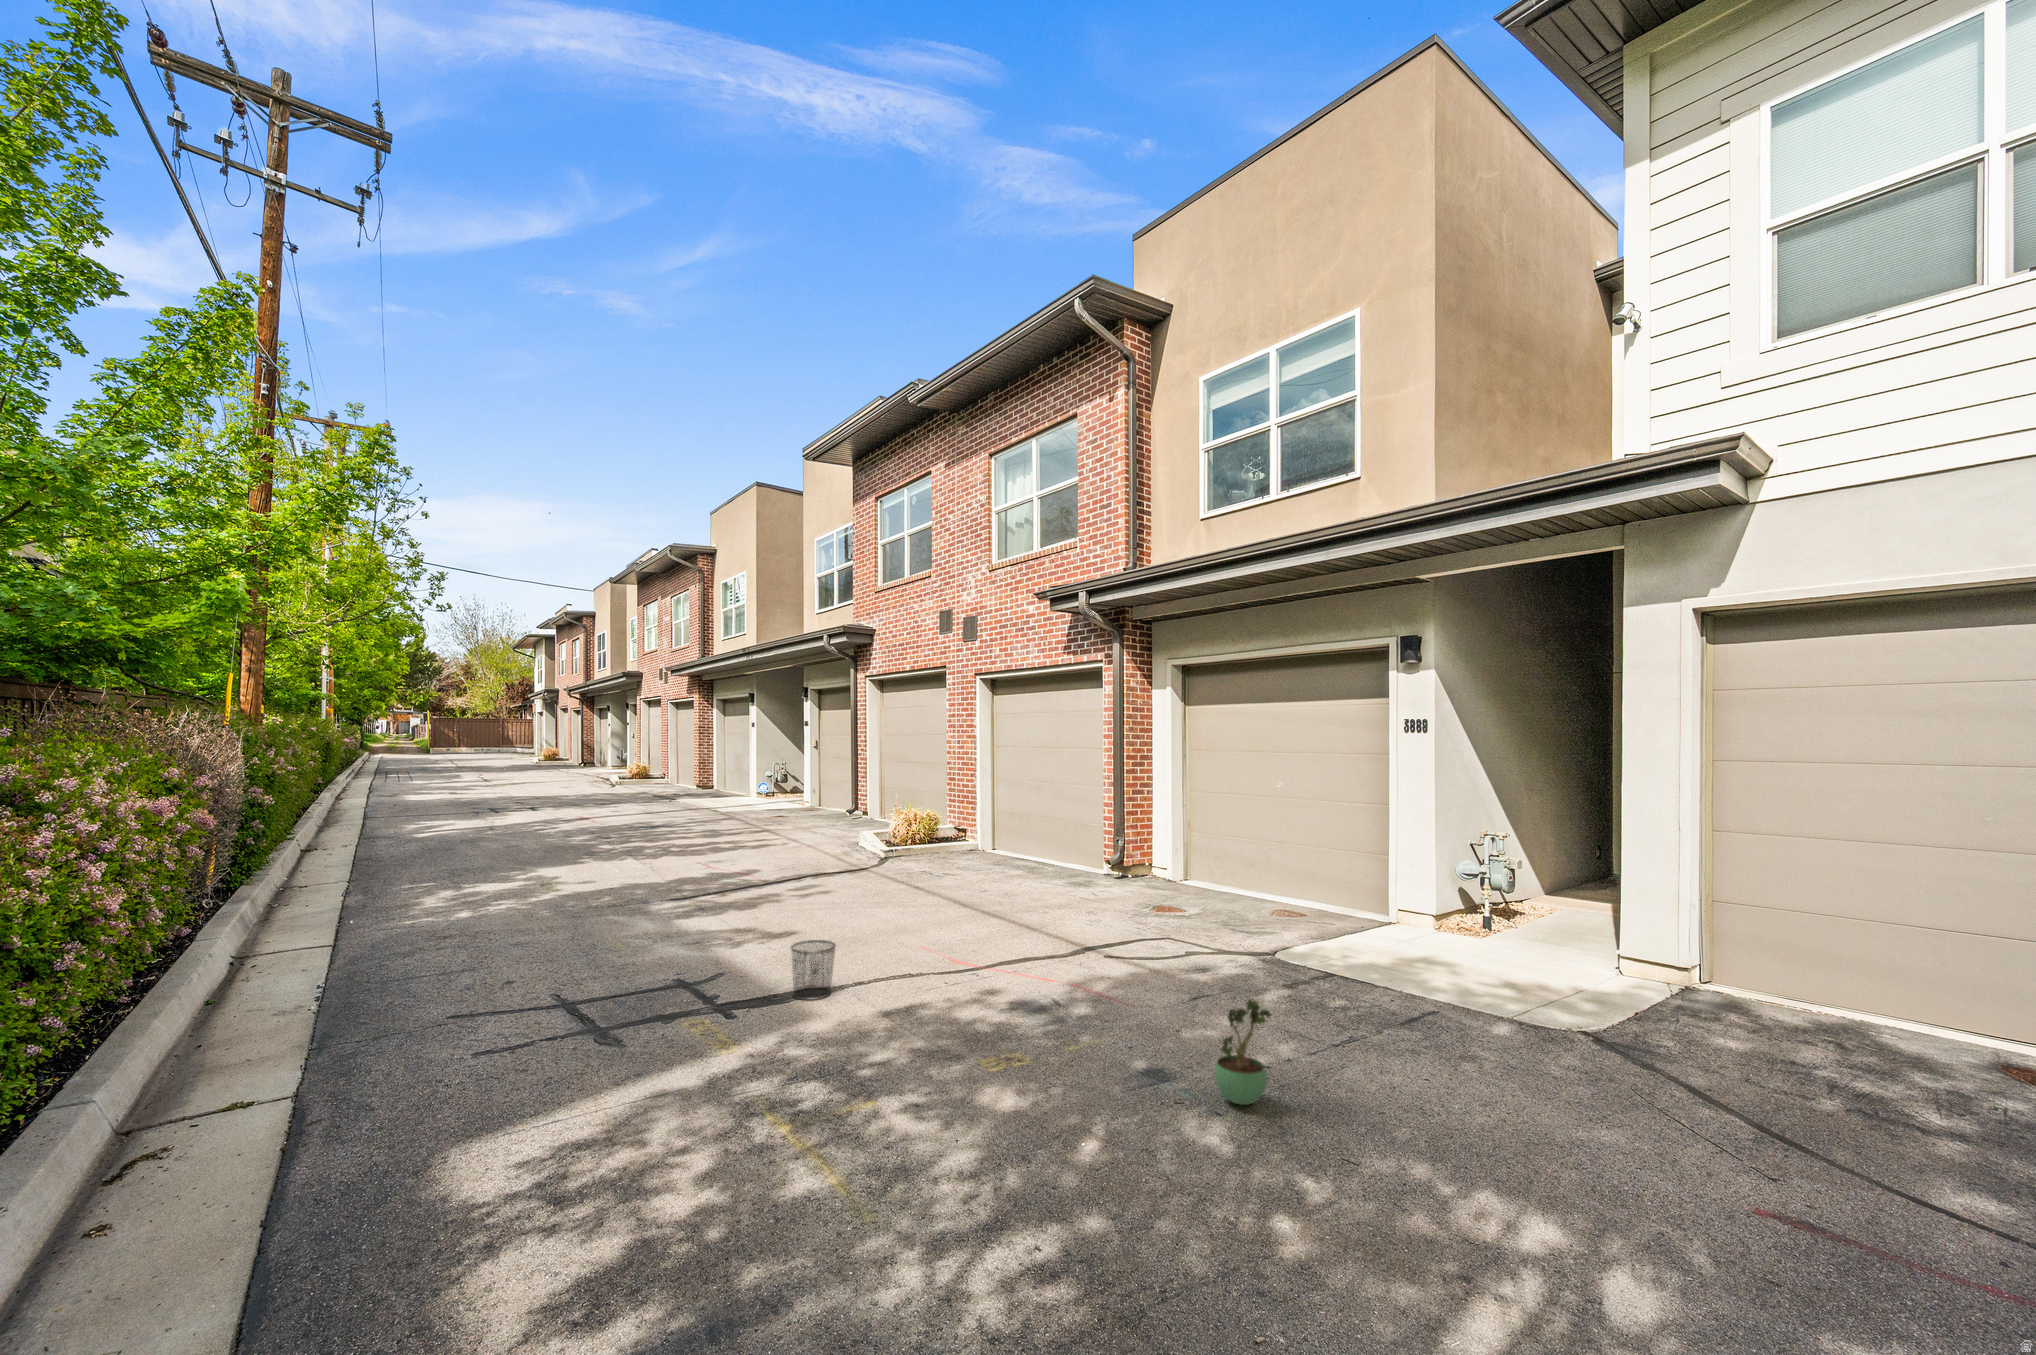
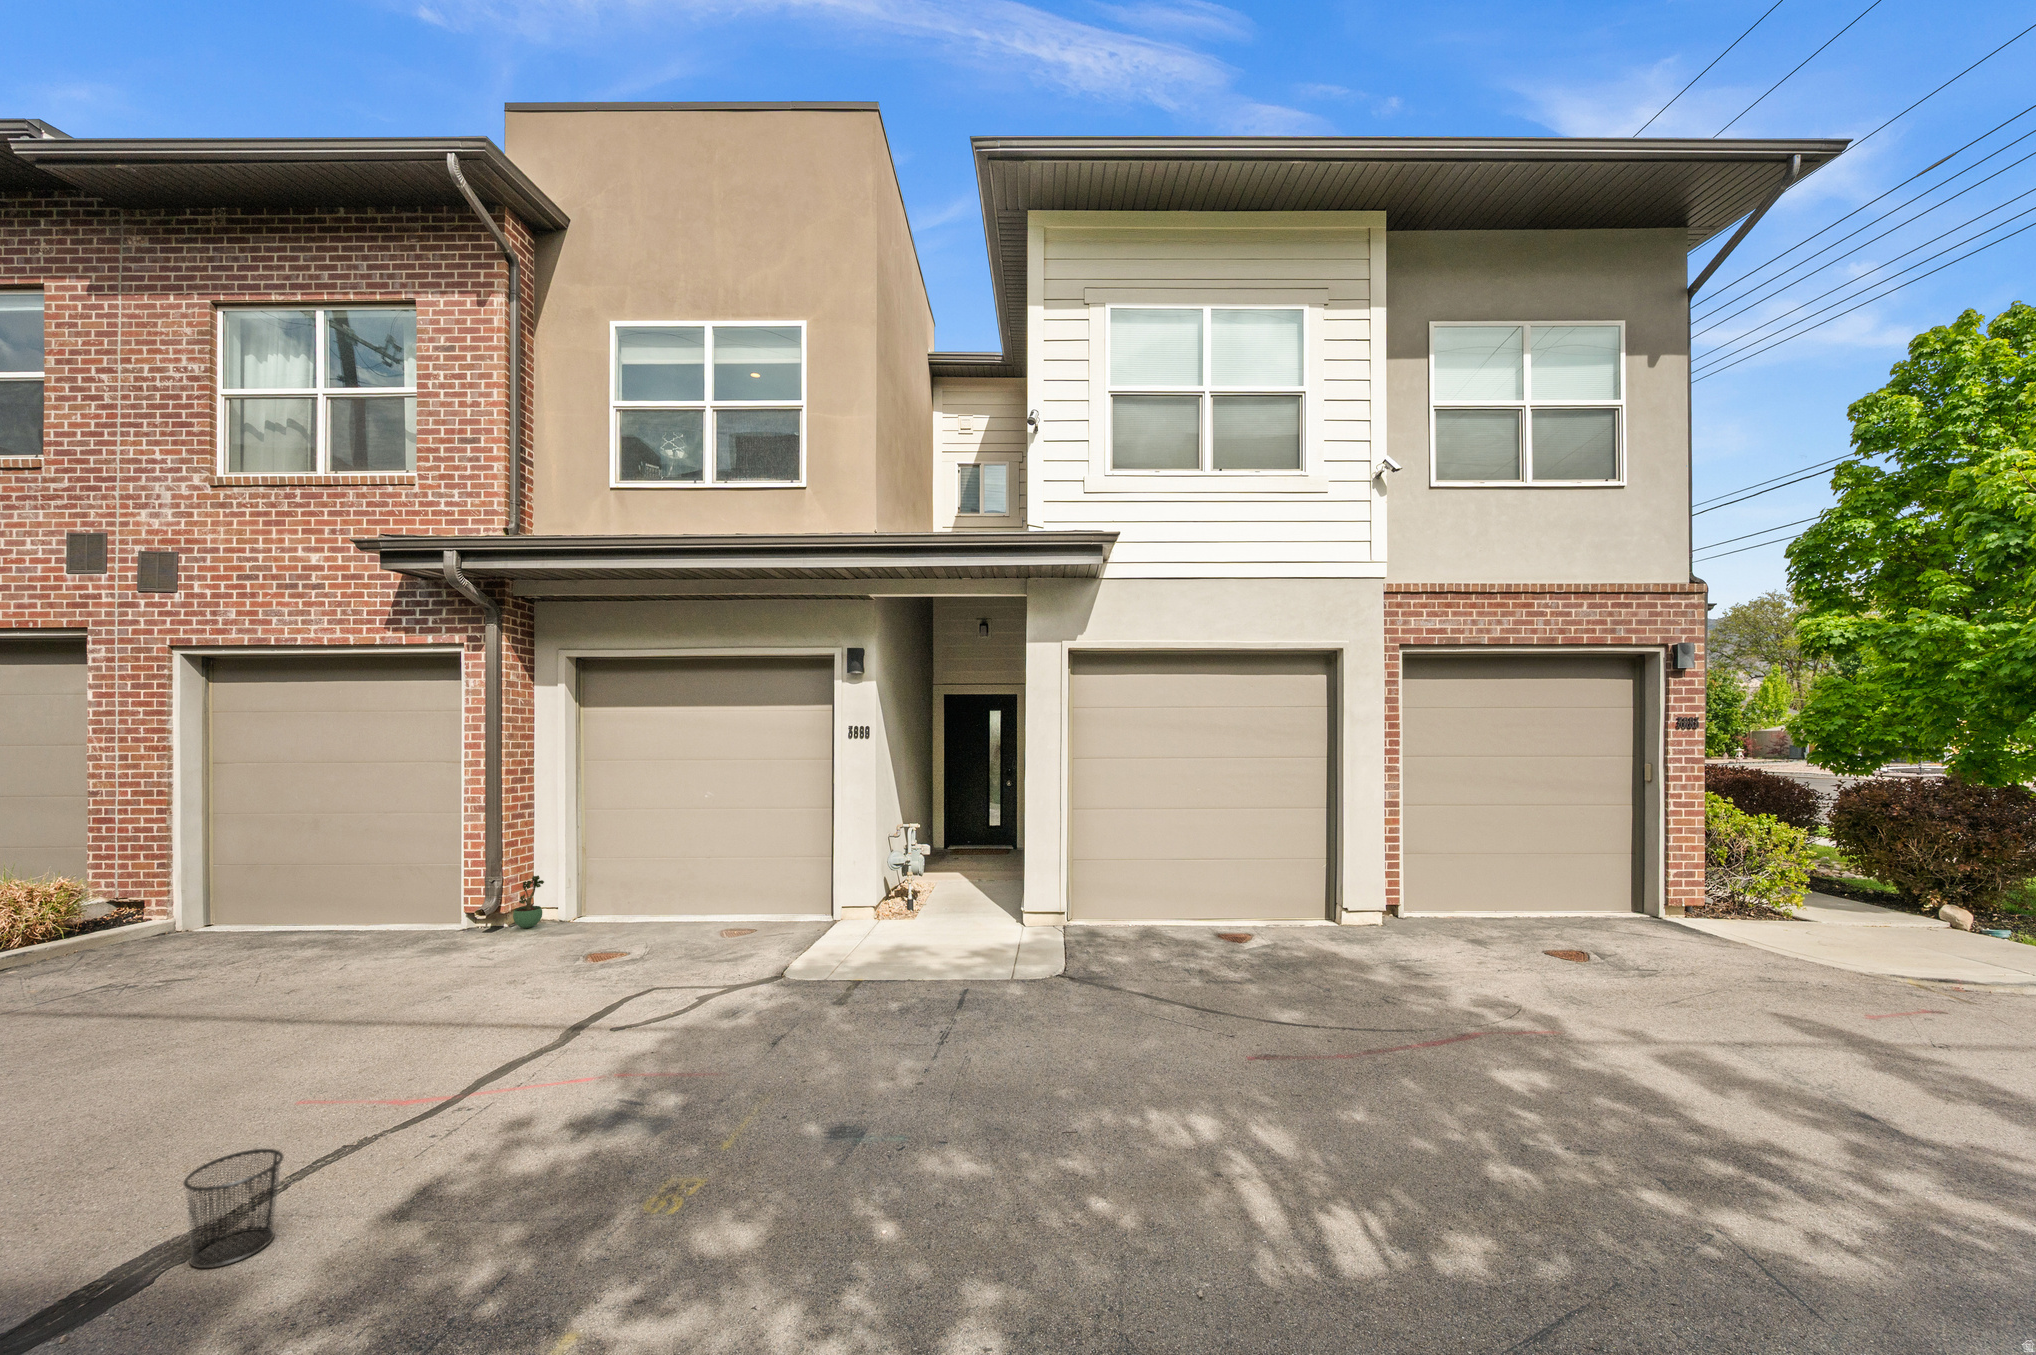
potted plant: present [1214,999,1271,1105] -> present [513,876,544,928]

